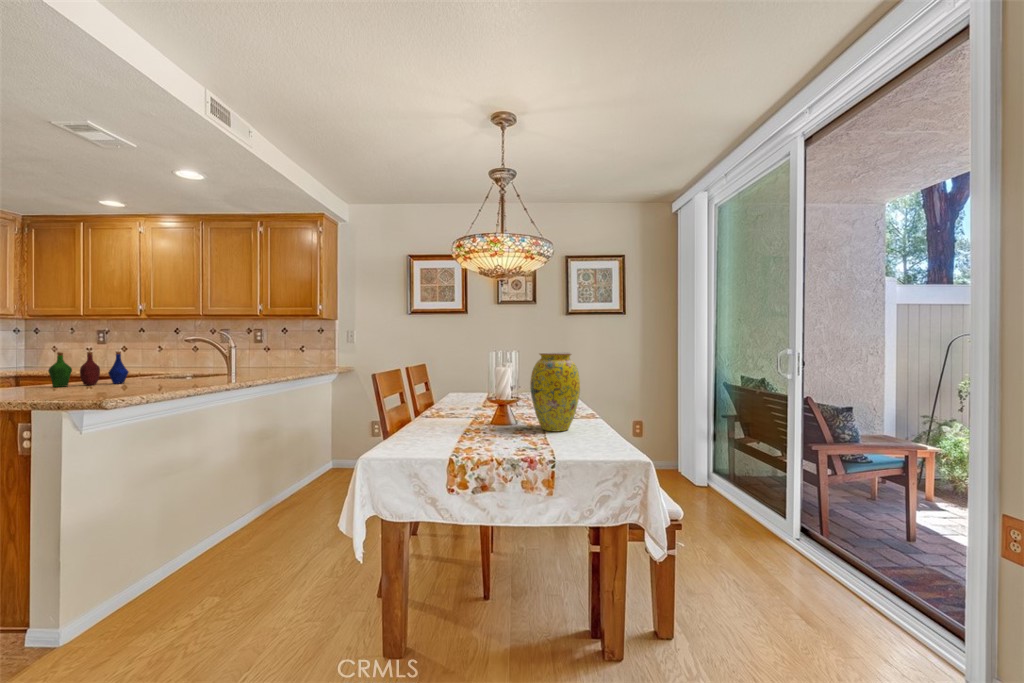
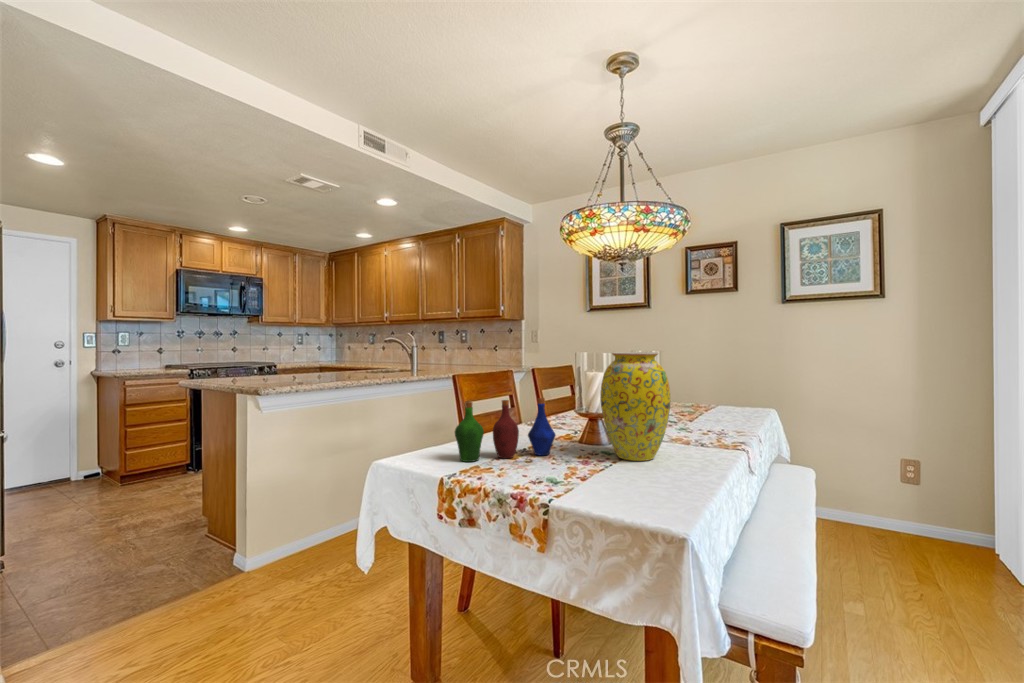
bottle: present [48,352,129,387] -> present [455,398,556,462]

